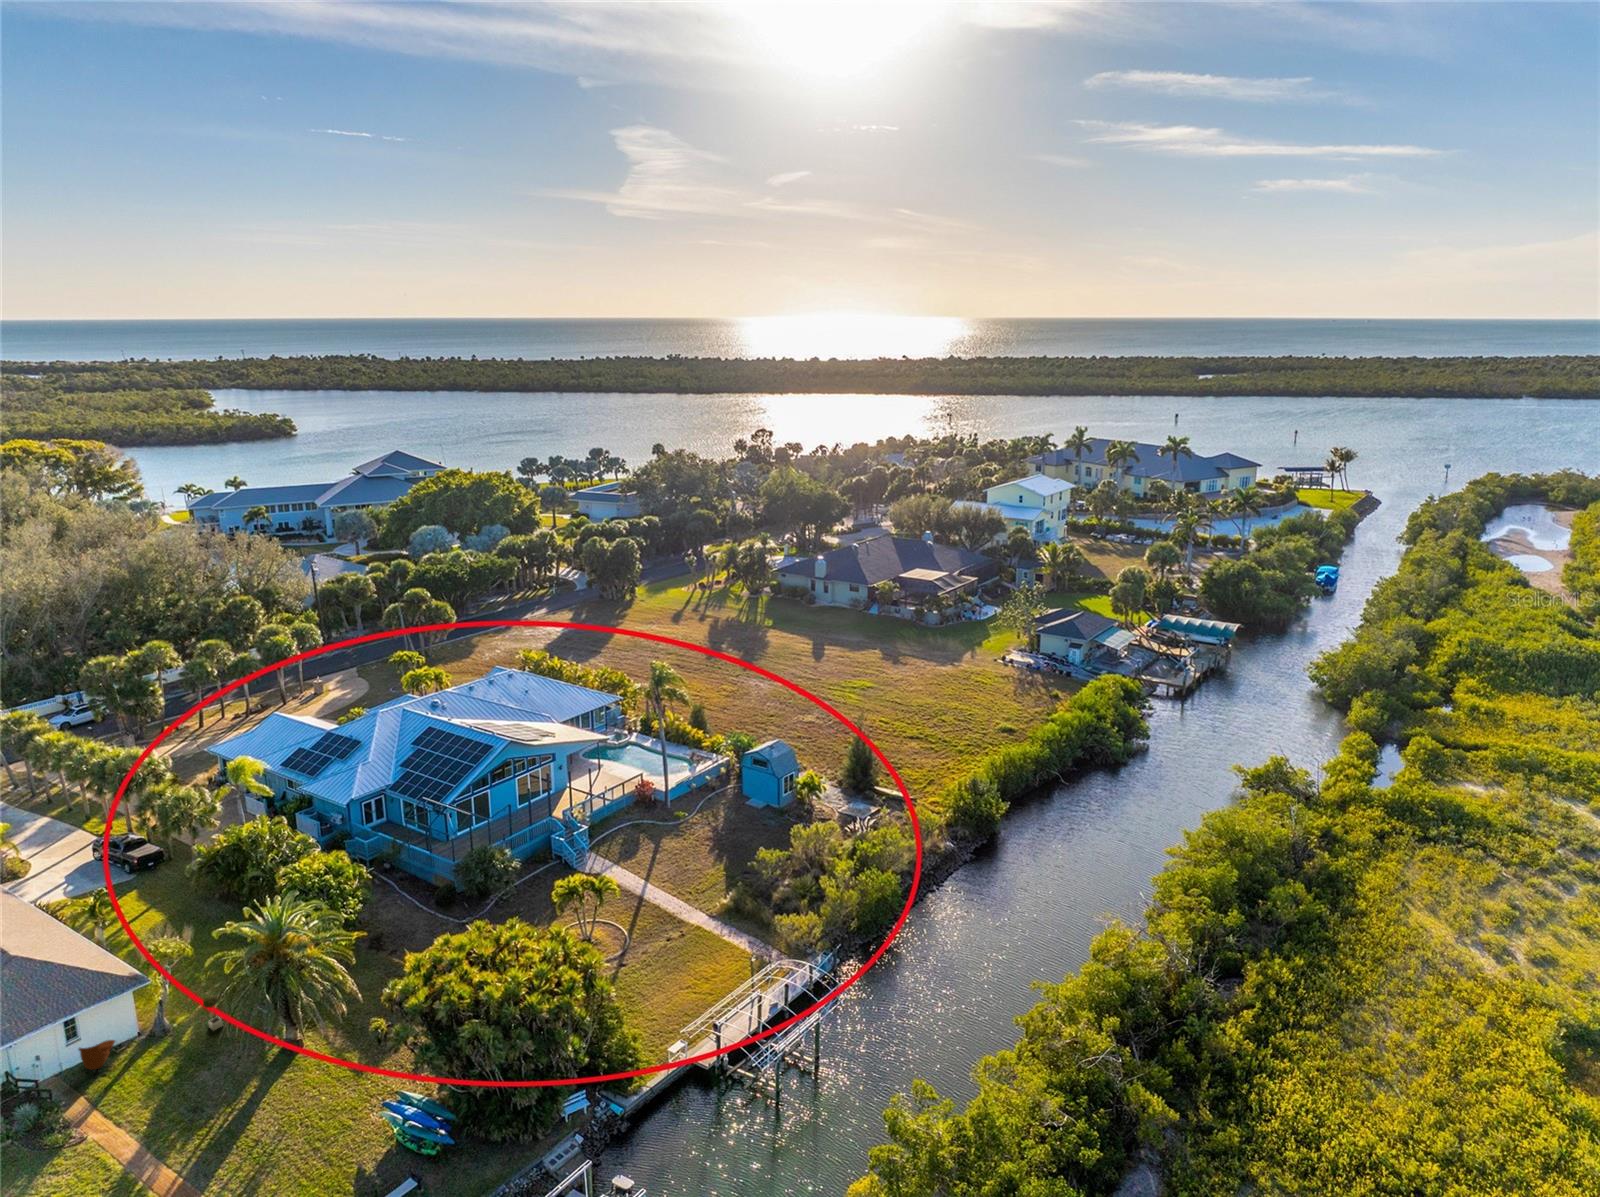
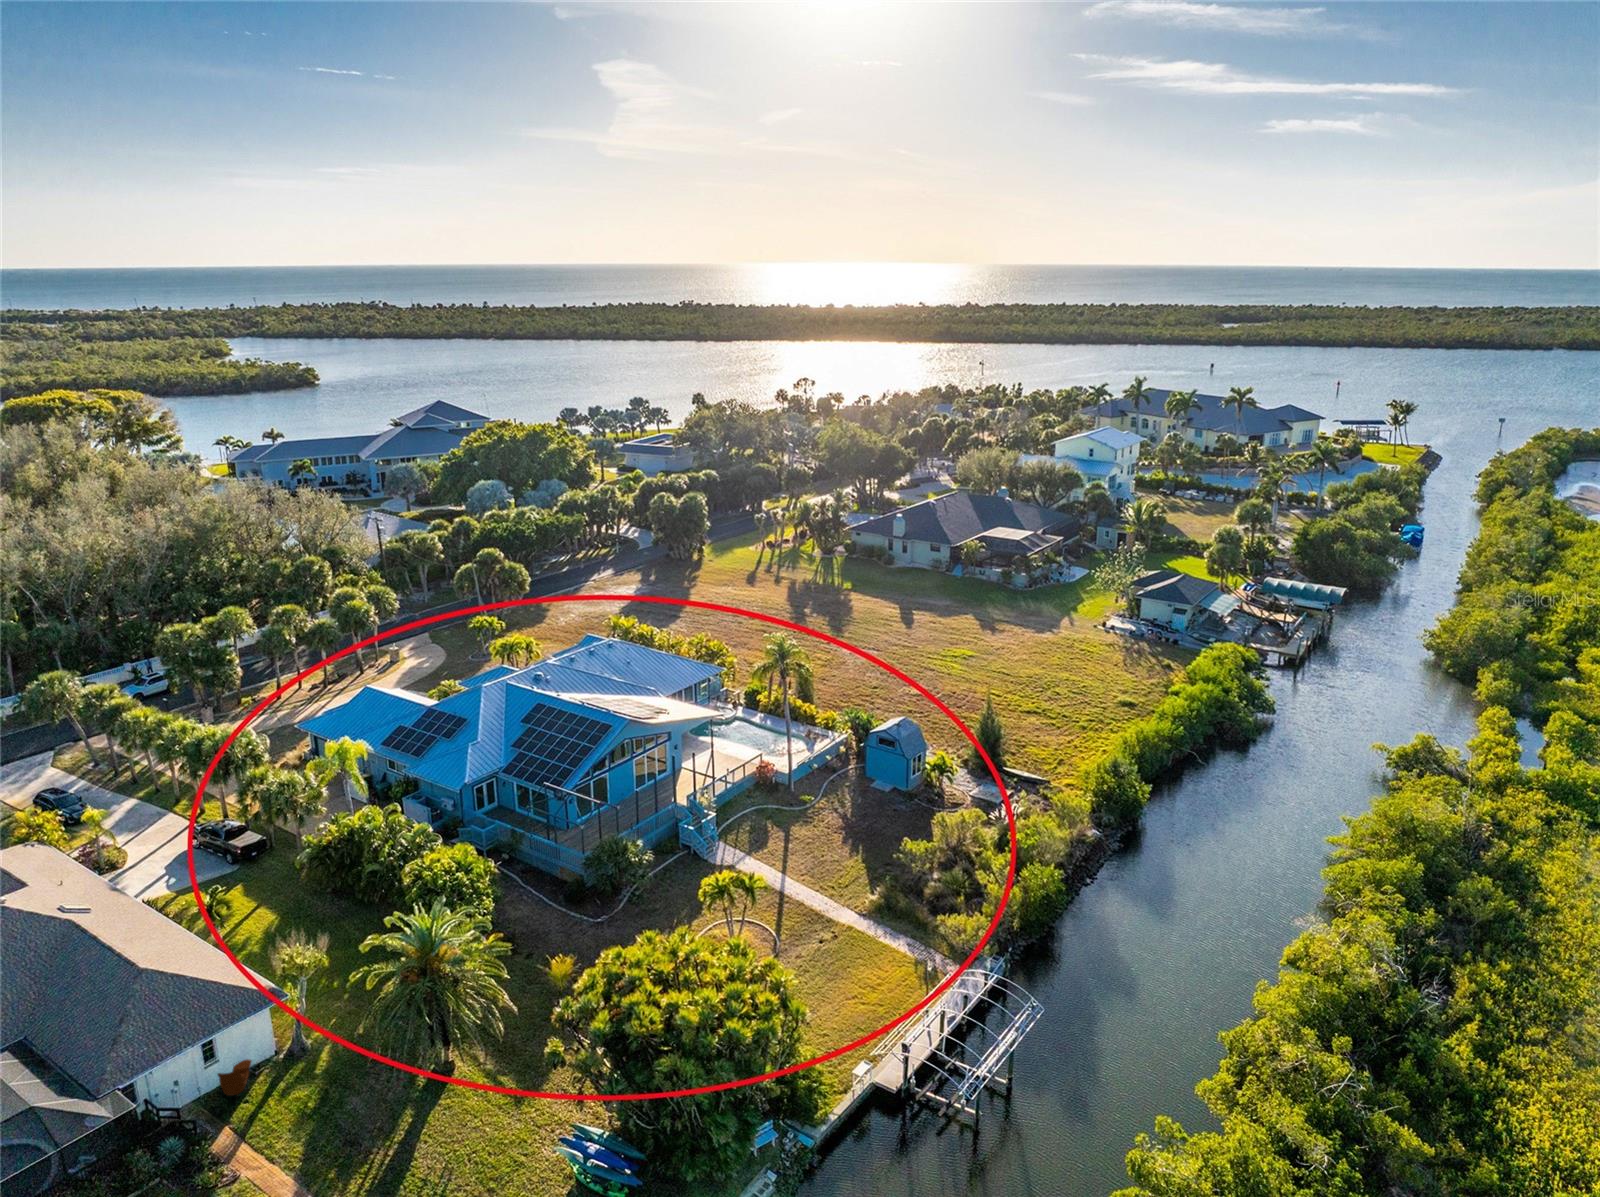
potted tree: present [203,995,223,1030] -> none [342,1008,363,1047]

